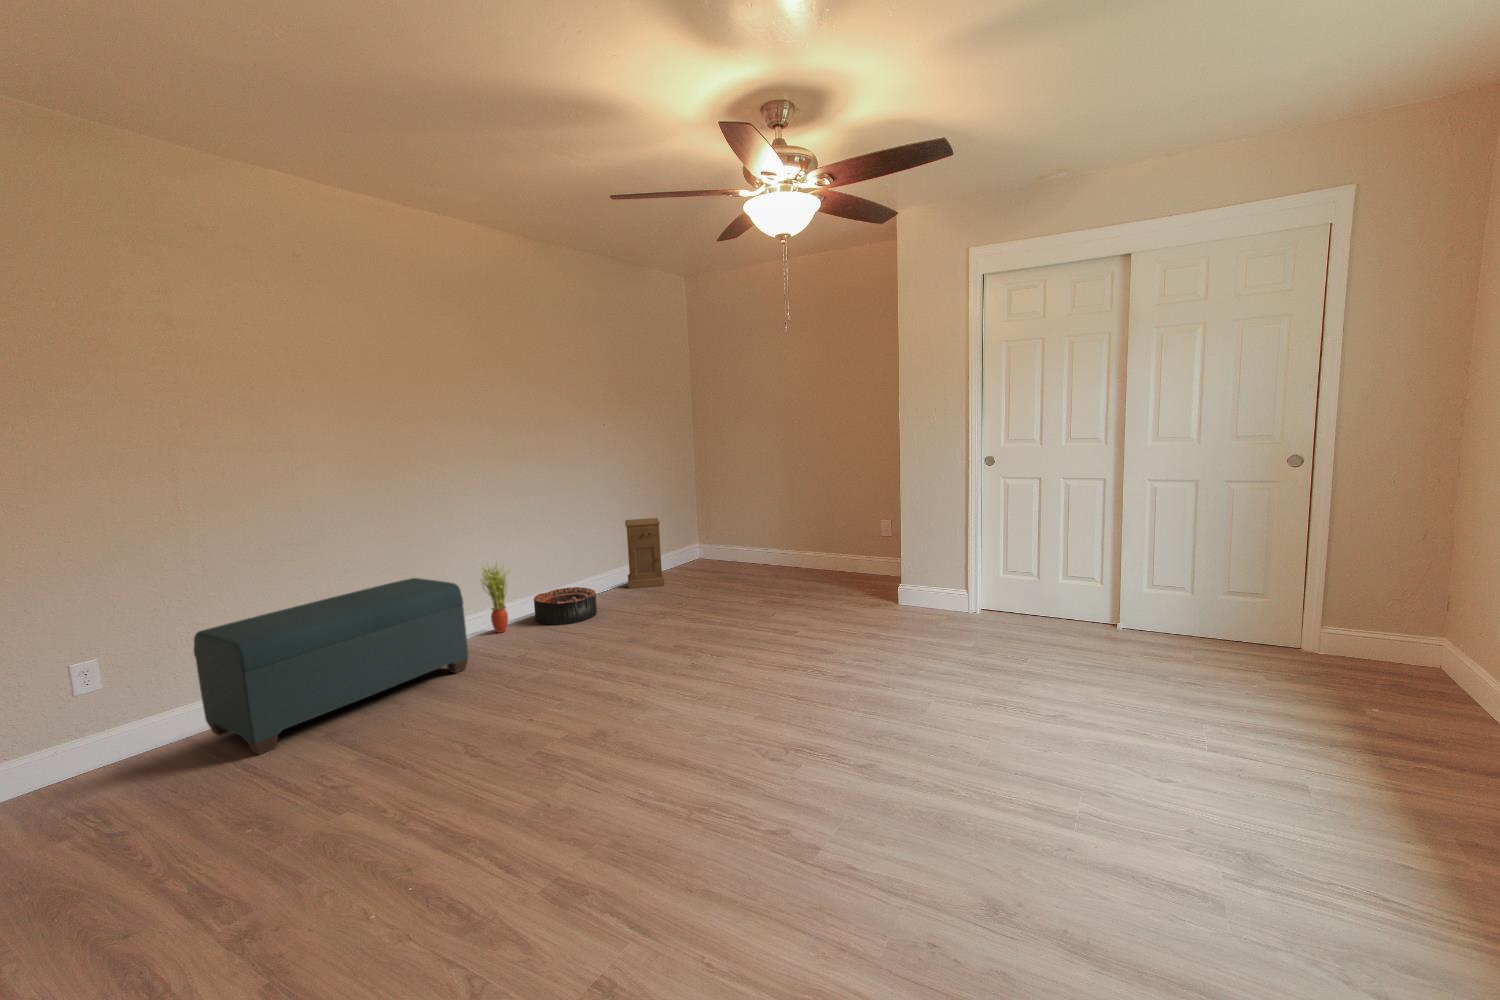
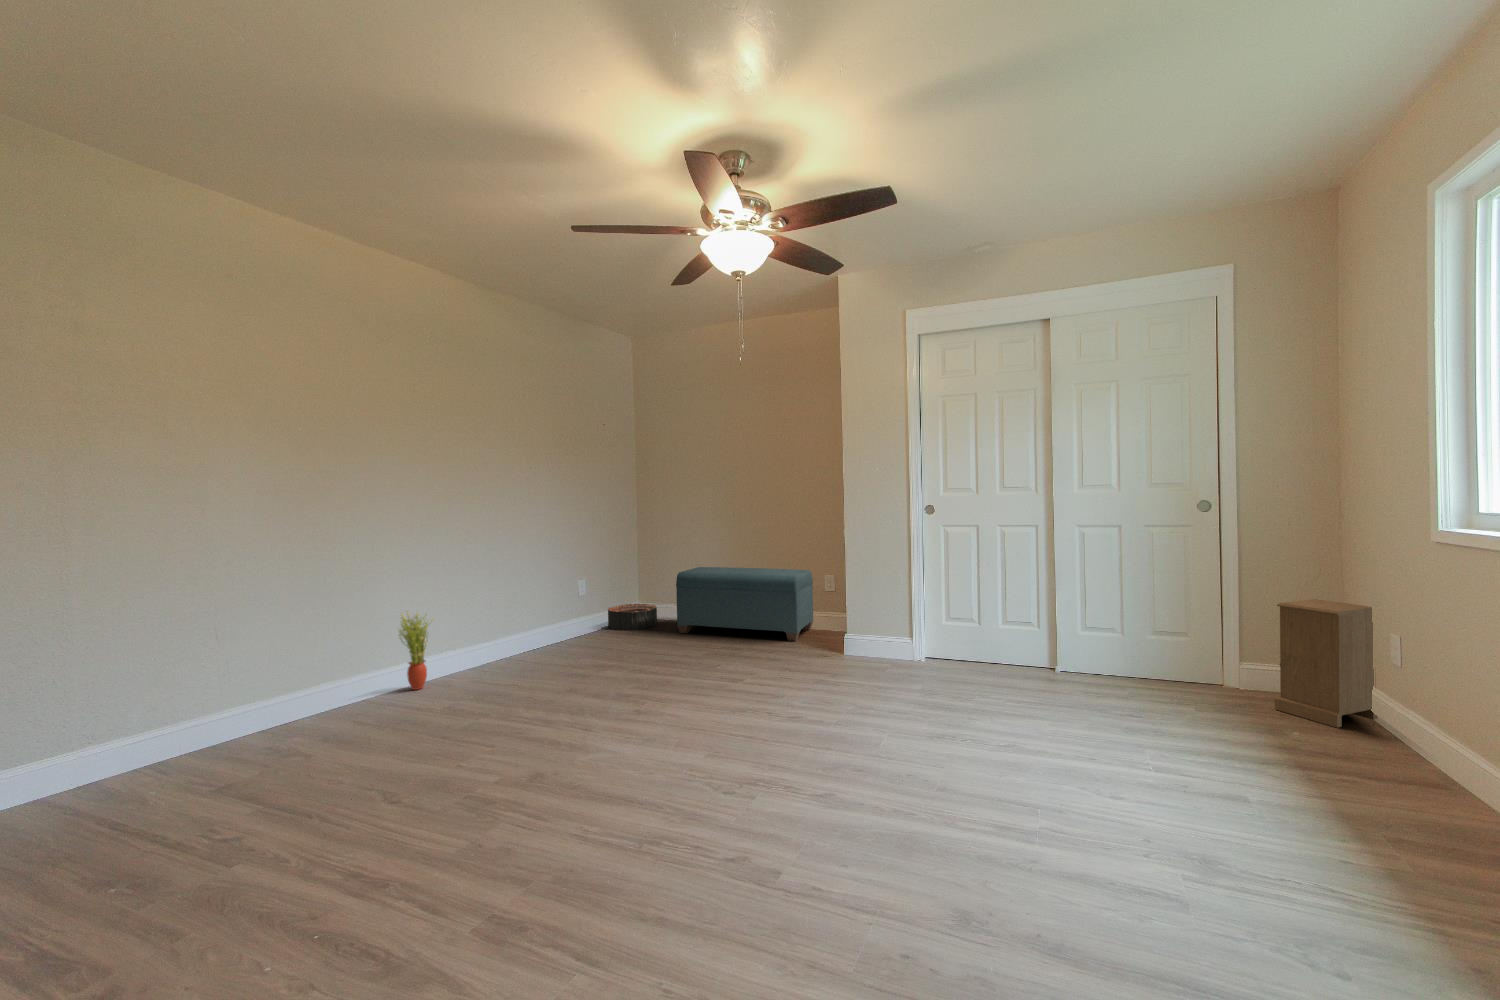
nightstand: present [625,518,664,588] -> present [1275,599,1378,728]
bench: present [194,578,468,755] -> present [676,567,813,641]
basket: present [534,587,597,625] -> present [608,604,657,630]

